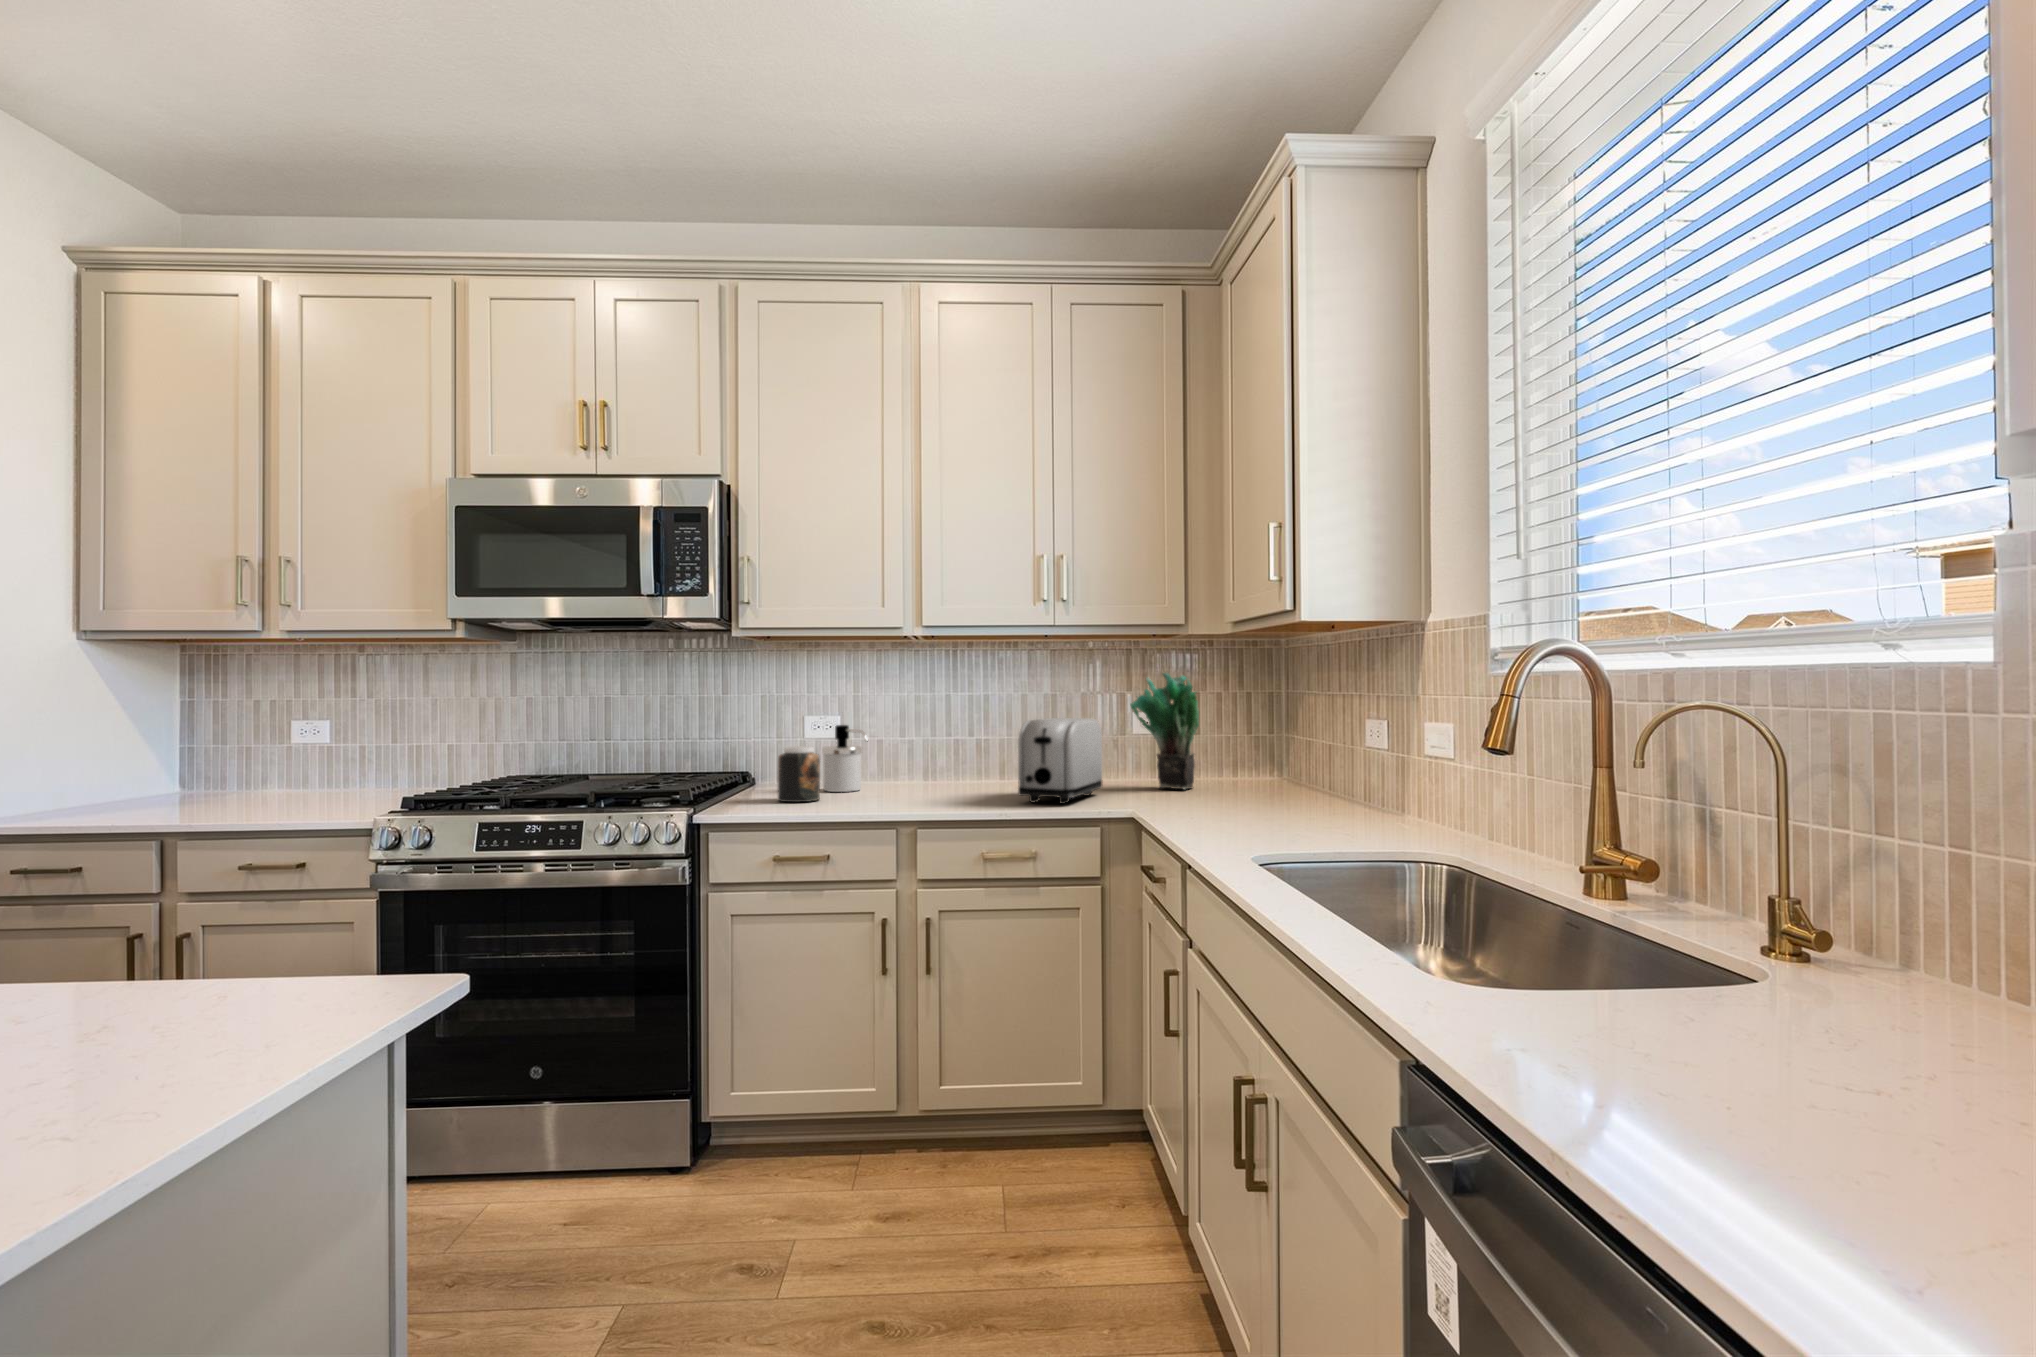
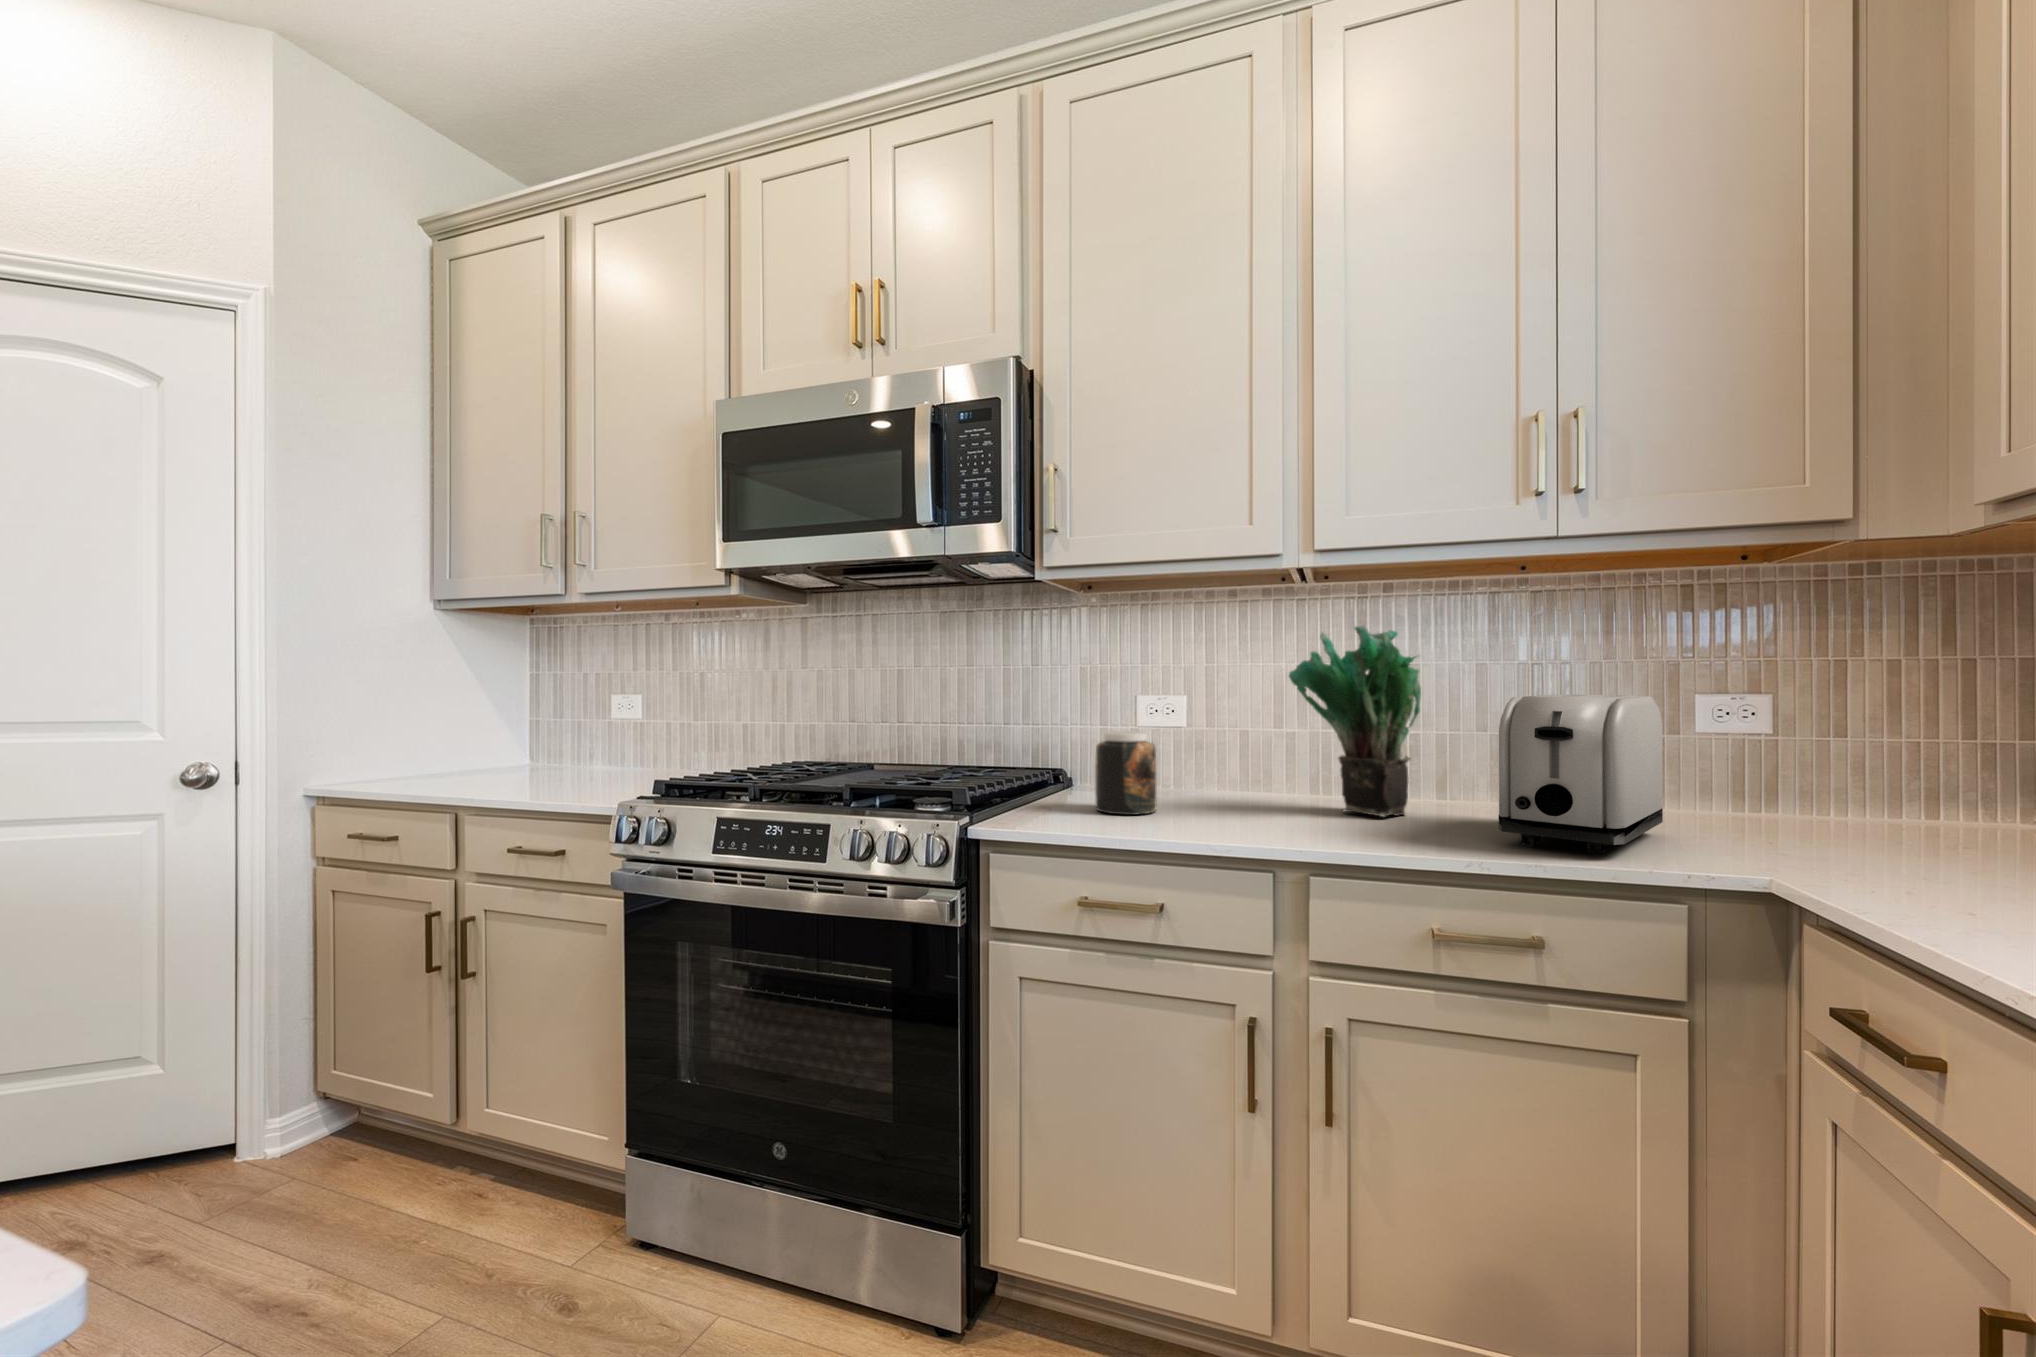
potted plant: present [1130,673,1199,789] -> present [1289,626,1421,817]
soap dispenser: present [822,725,868,792] -> none [1165,702,1231,799]

